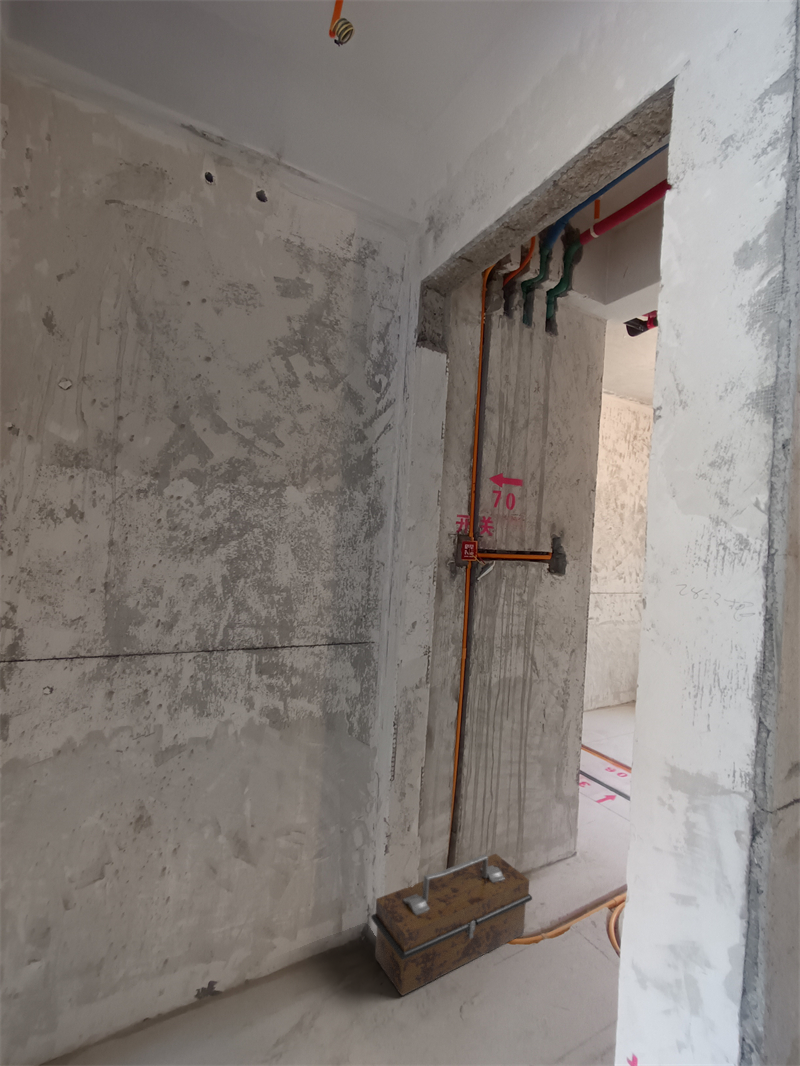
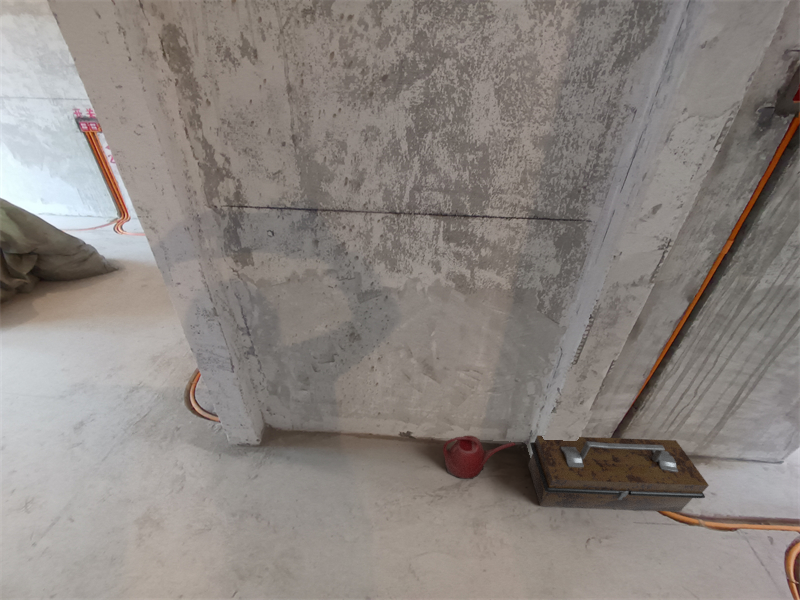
watering can: none [270,921,357,1016] -> present [443,436,515,479]

